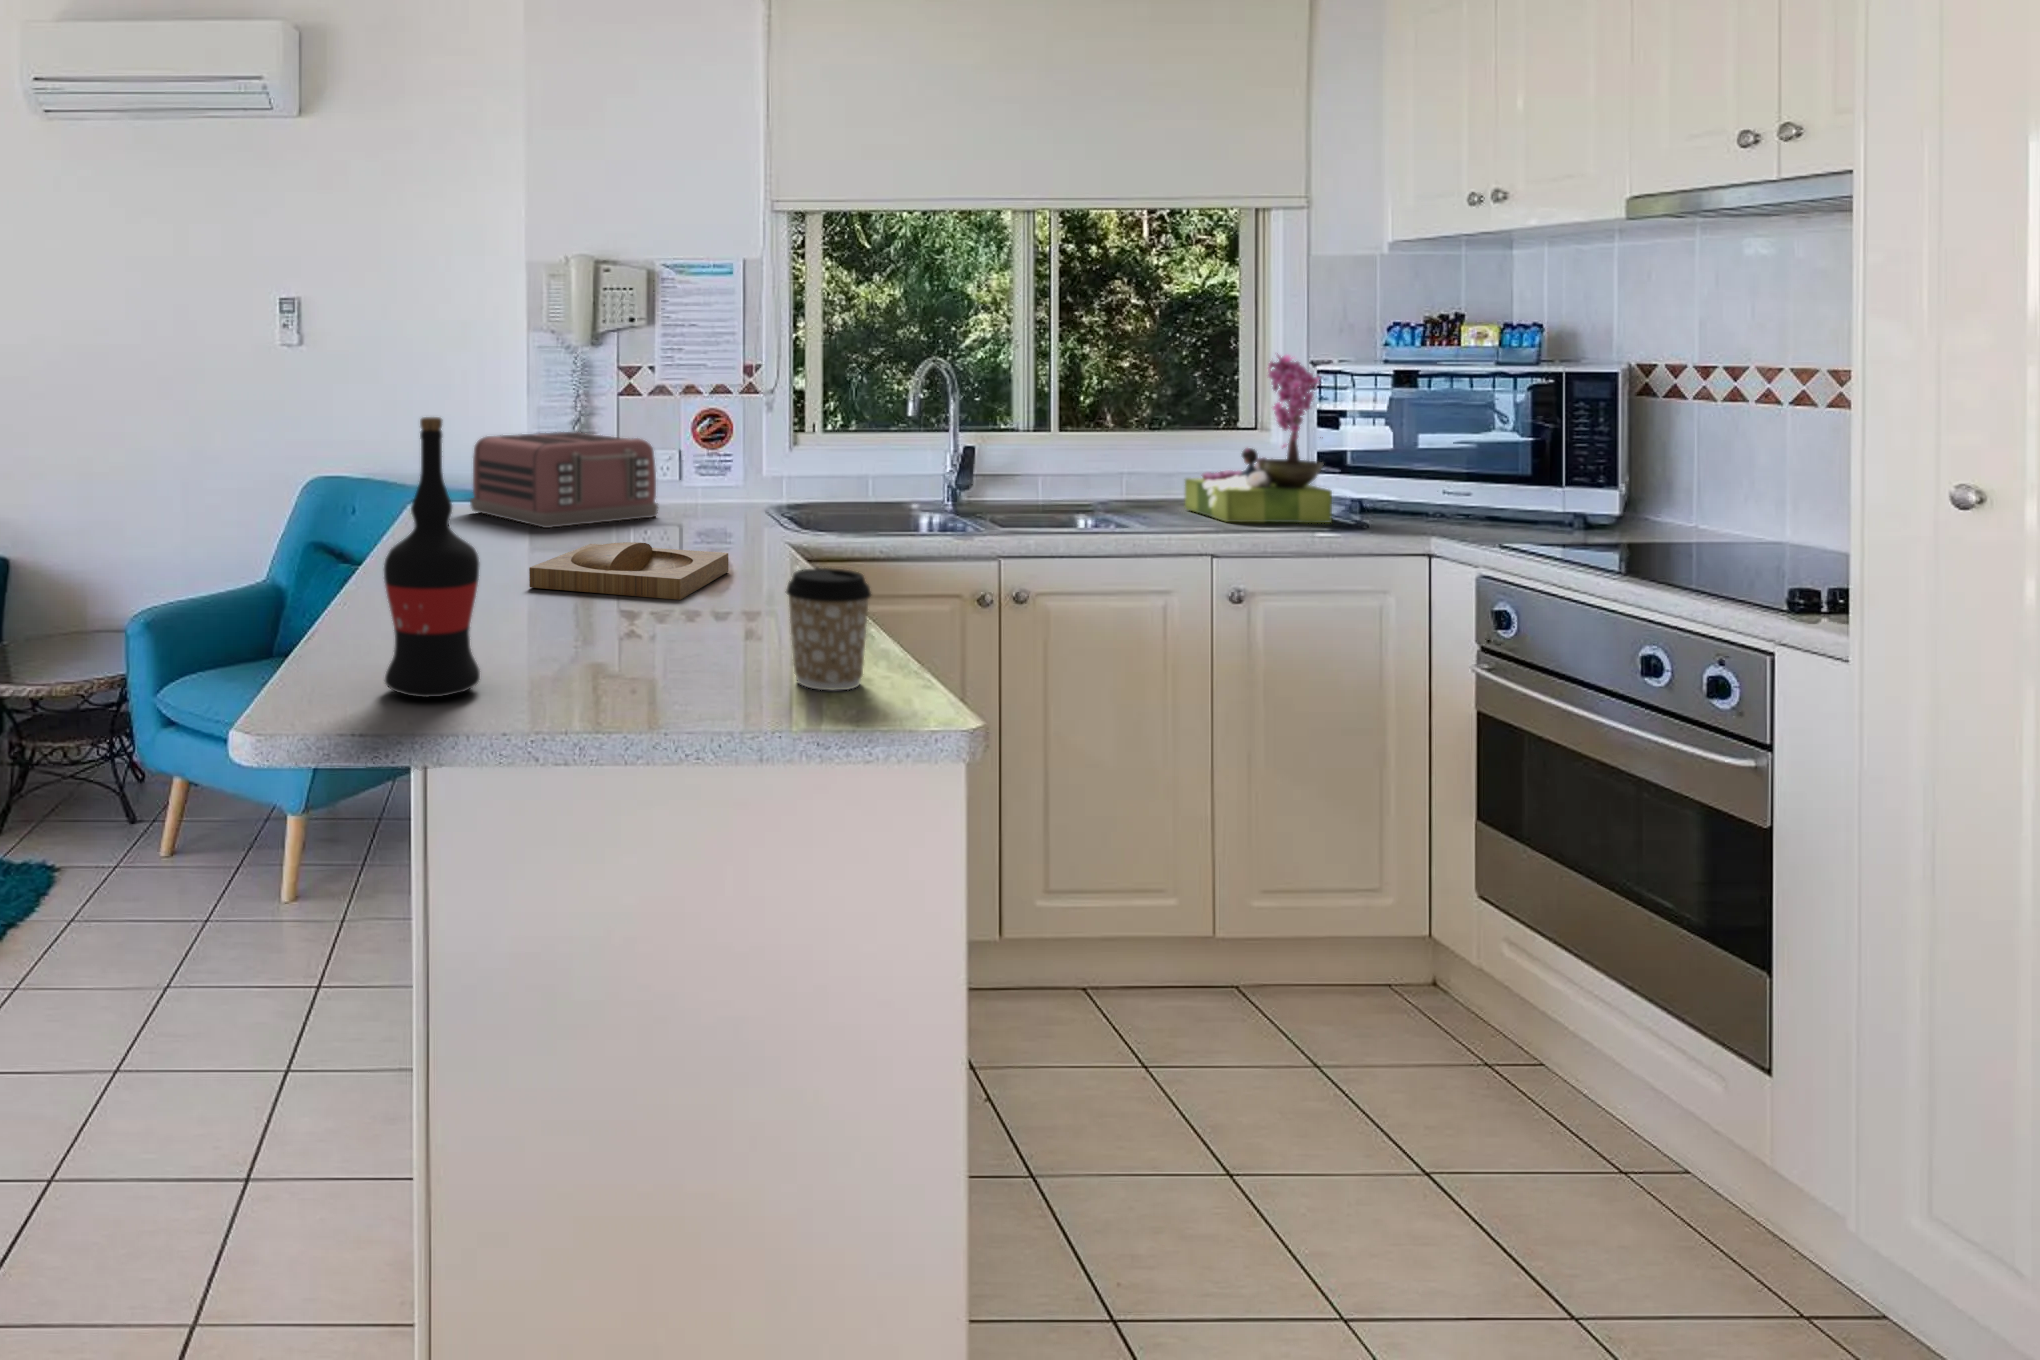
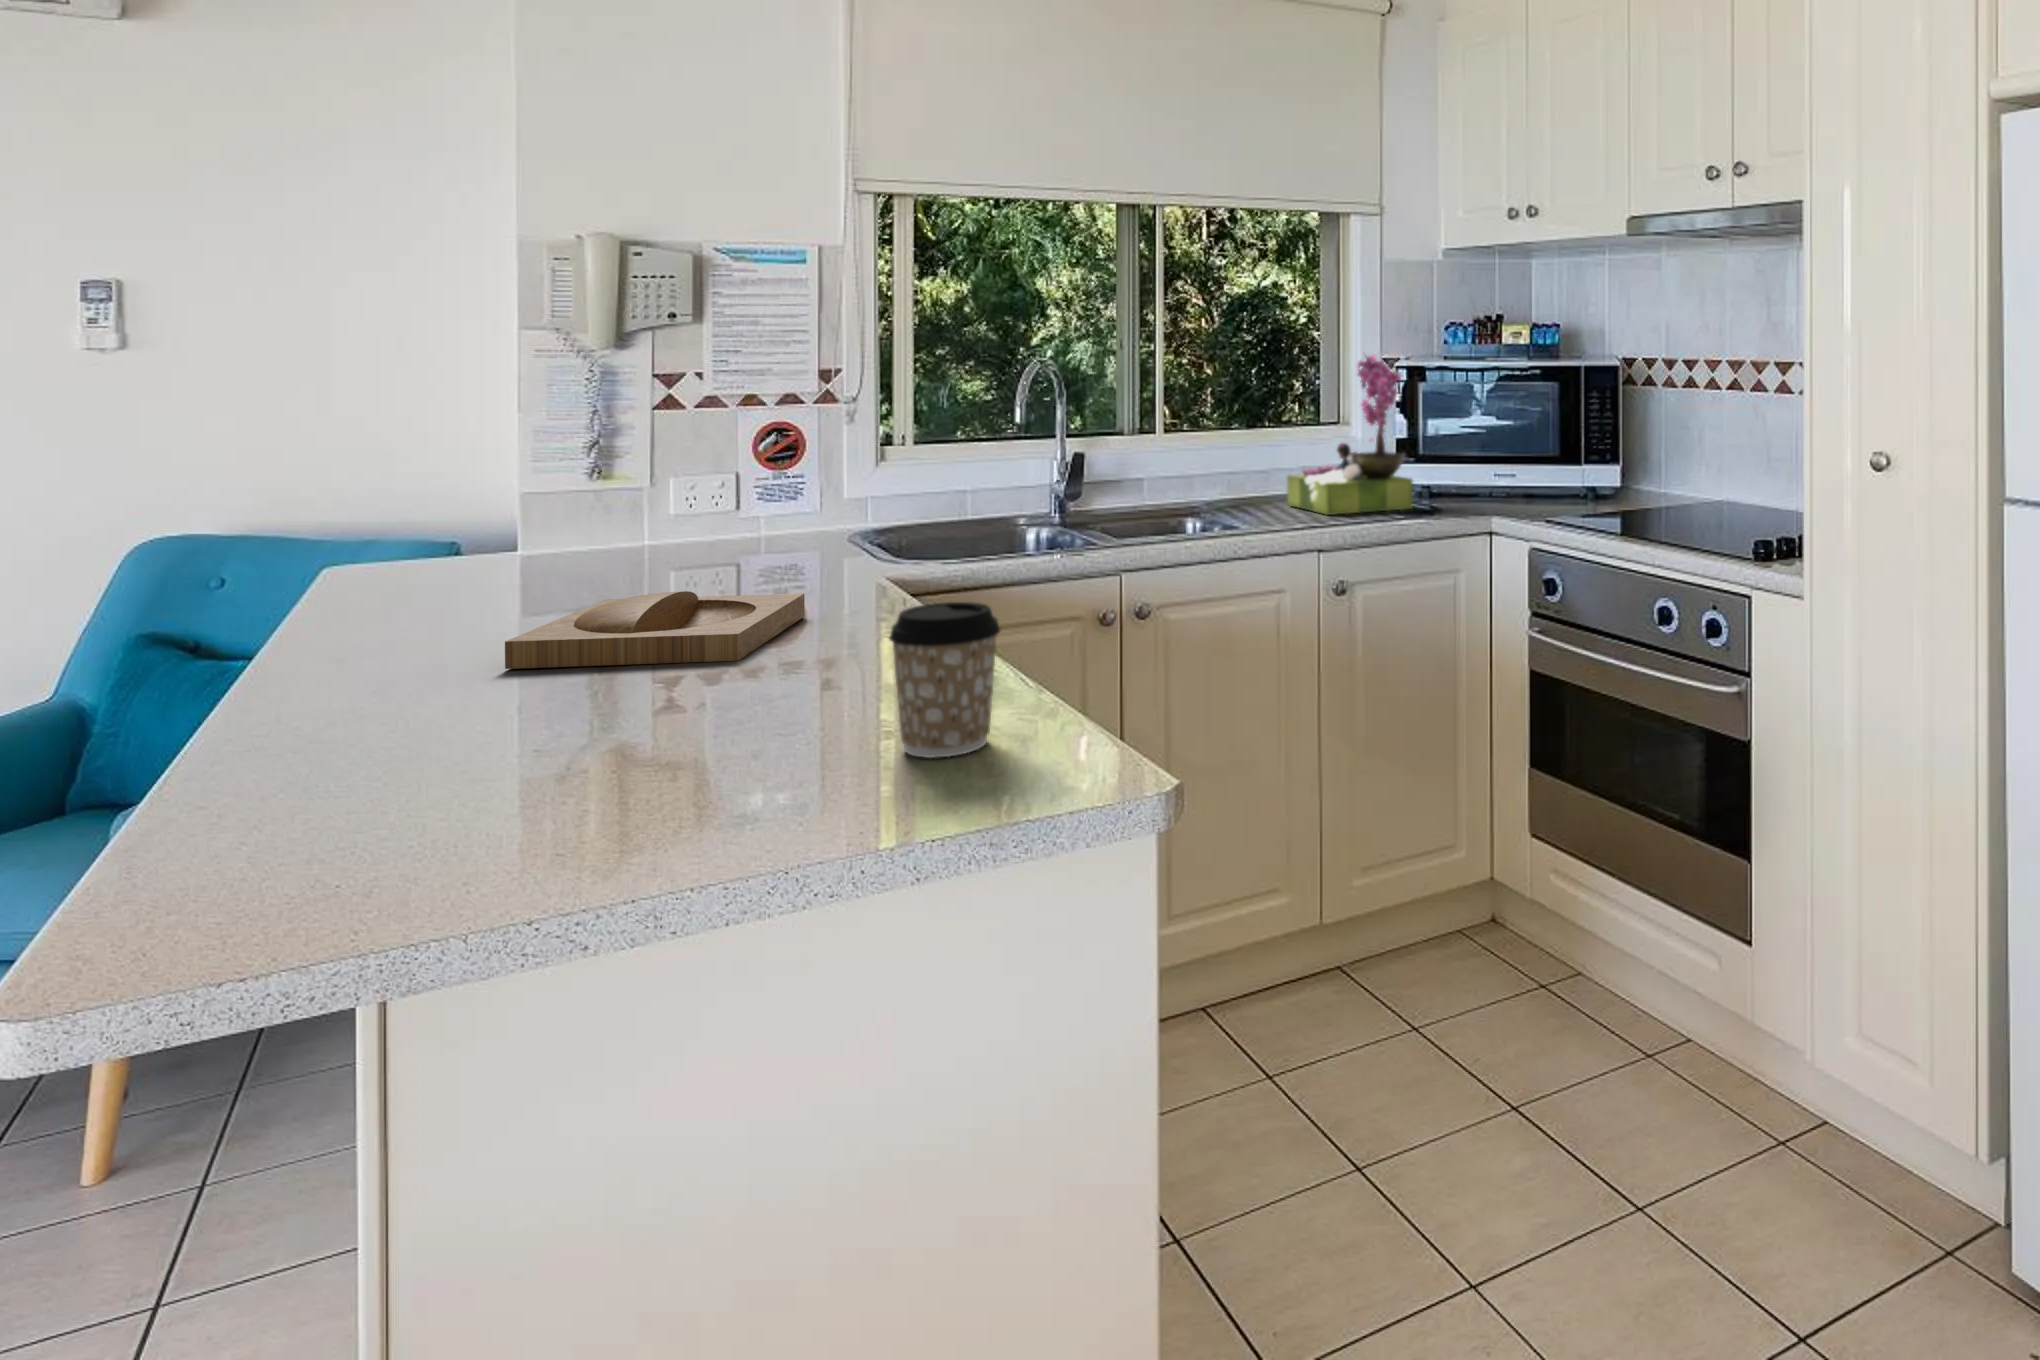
wine bottle: present [384,417,480,697] -> none [196,429,397,879]
toaster: present [470,432,658,528] -> none [418,456,708,584]

